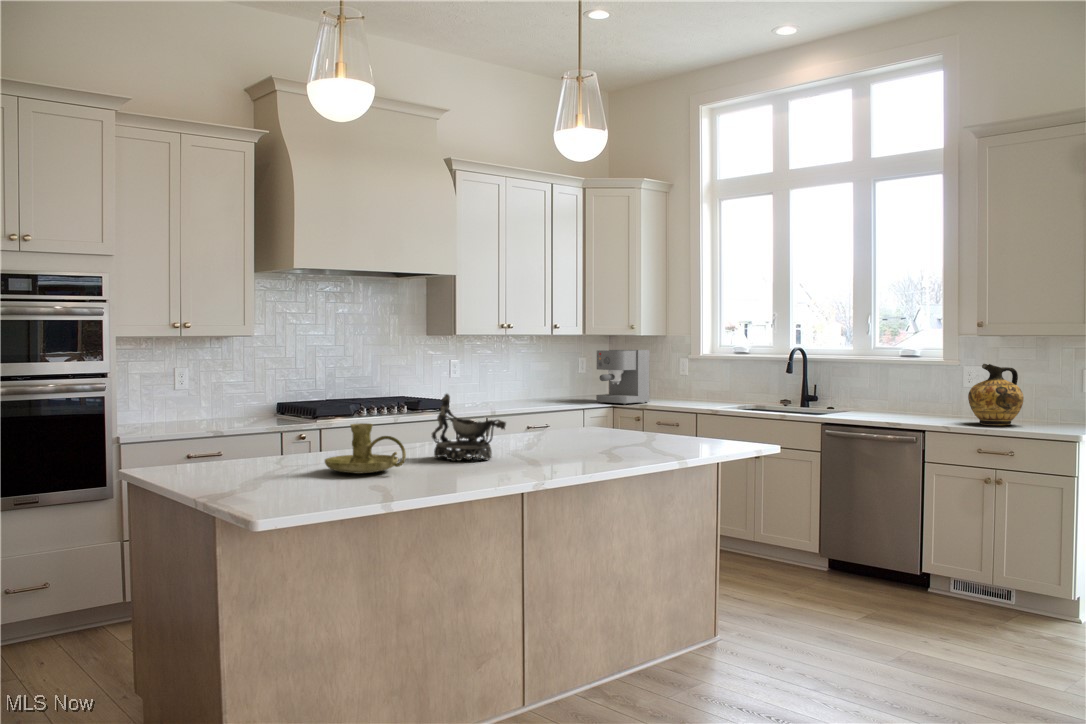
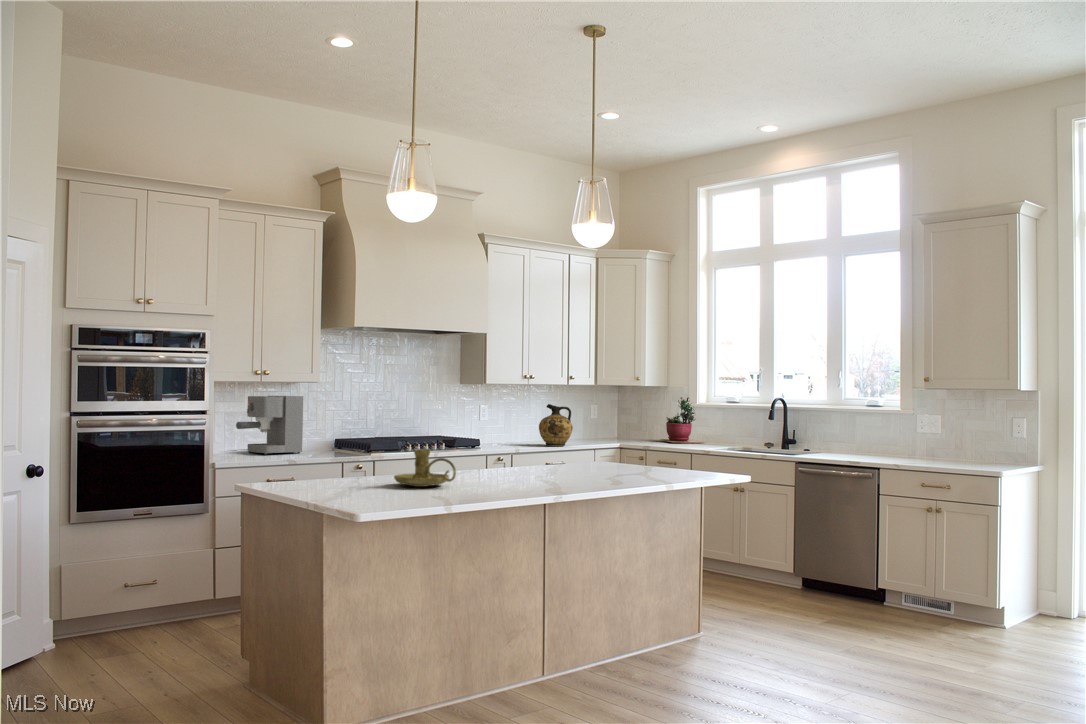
succulent plant: none [656,348,711,400] -> present [661,397,704,443]
coffee maker: present [596,350,650,404] -> present [236,396,303,454]
ceramic jug: present [968,364,1024,425] -> present [539,404,573,446]
decorative bowl: present [432,394,506,461] -> none [472,428,531,480]

